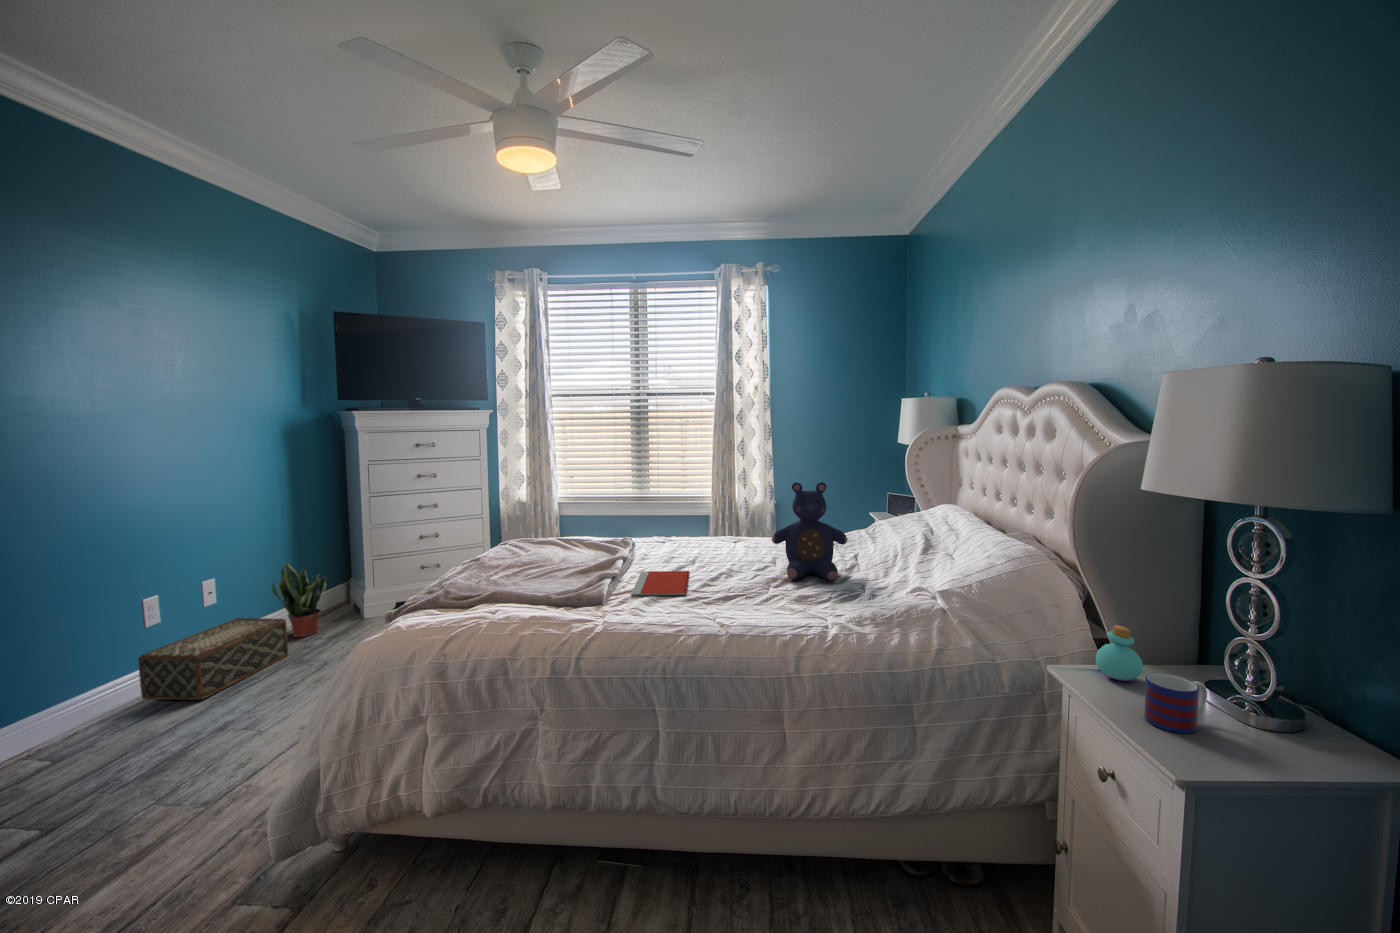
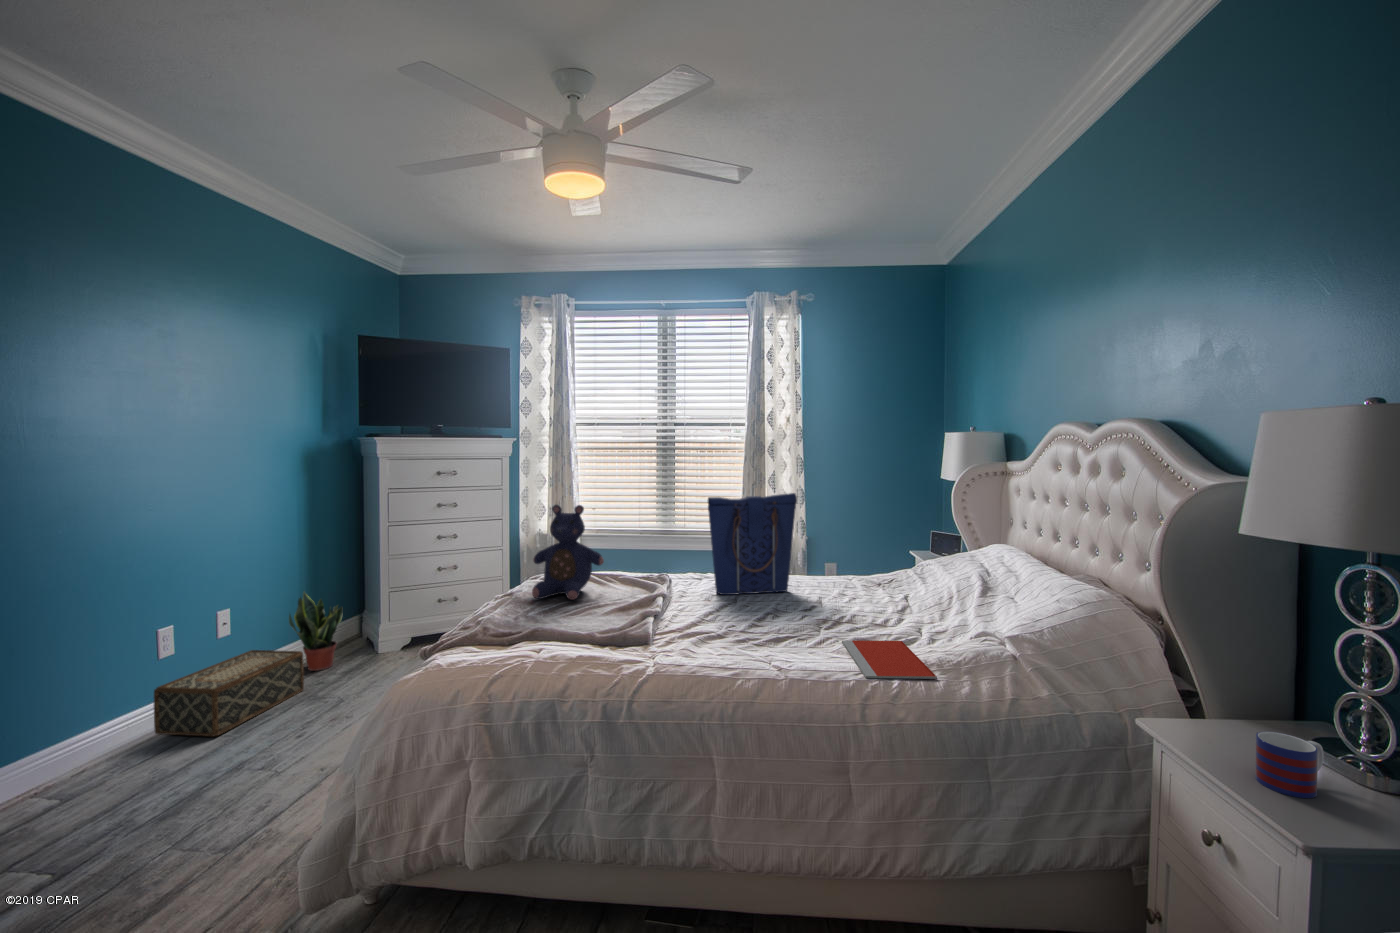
tote bag: none [668,459,755,558] -> present [708,493,797,595]
teddy bear: present [772,482,847,580] -> present [532,505,604,600]
notebook: present [631,571,689,596] -> present [842,640,937,679]
perfume bottle: present [1096,625,1143,681] -> none [1188,678,1243,738]

